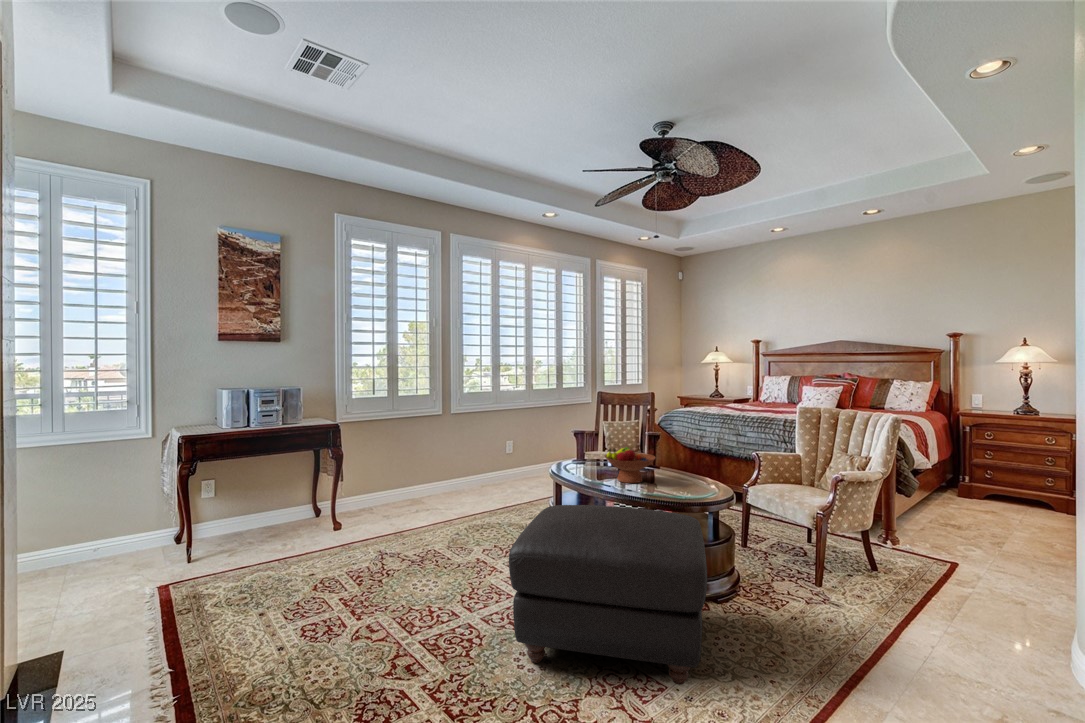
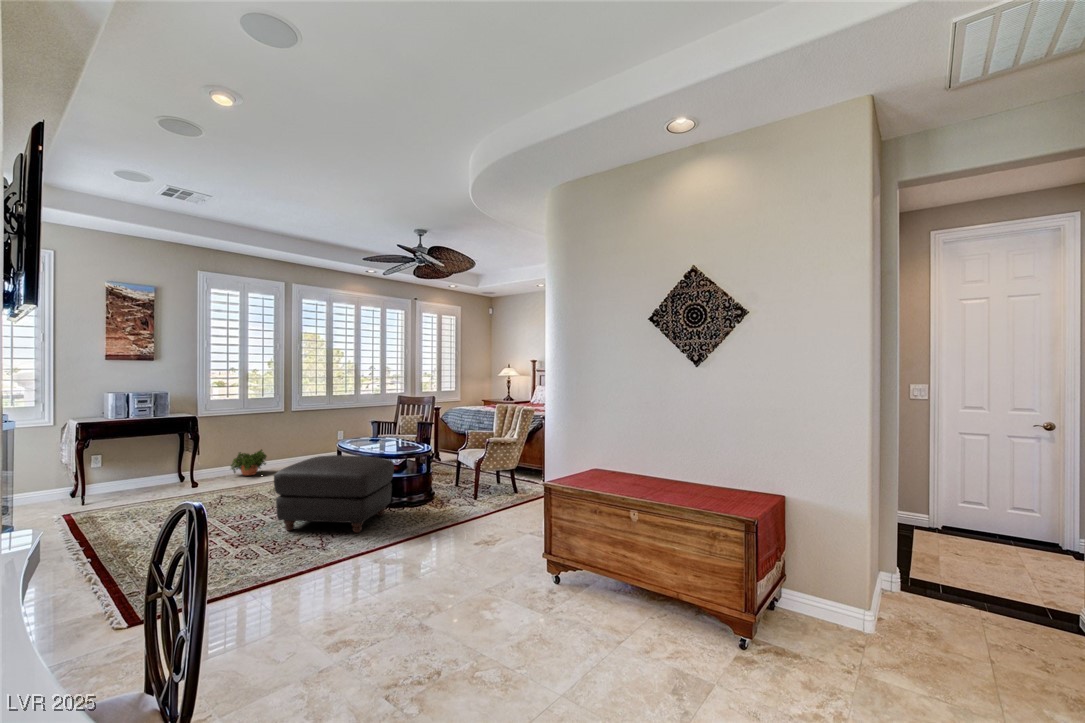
fruit bowl: present [605,447,655,483] -> none [365,428,396,448]
potted plant: none [380,469,430,509] -> present [231,449,267,475]

